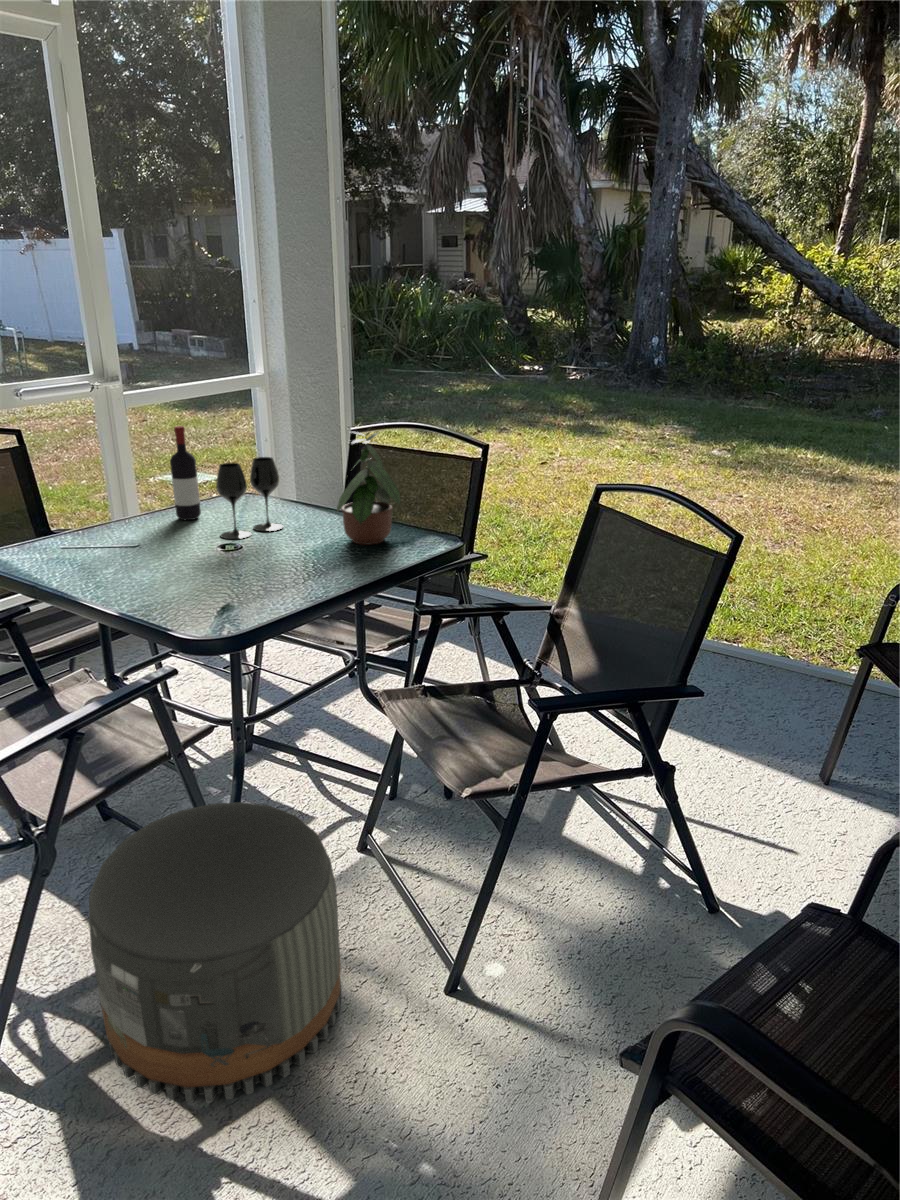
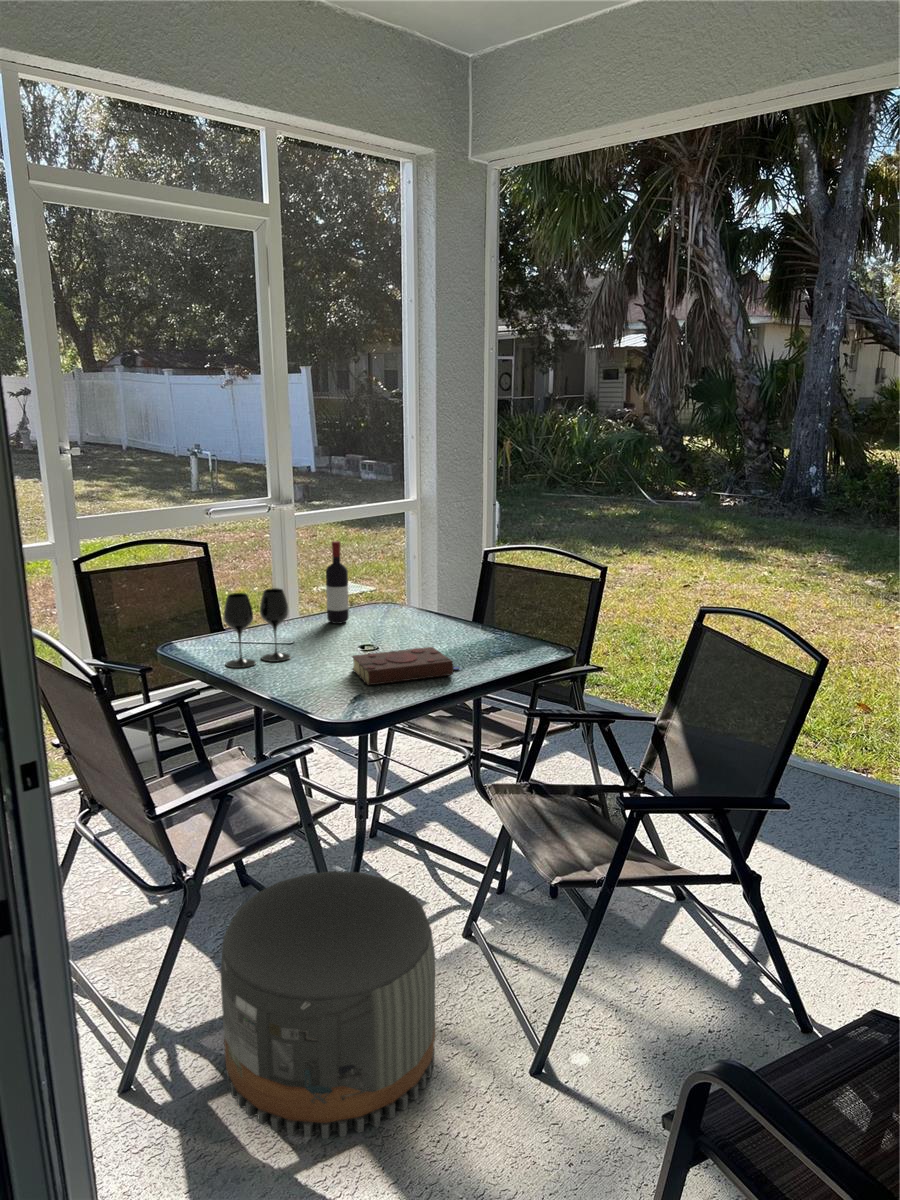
potted plant: present [337,432,400,545] -> none [462,546,530,653]
wine glass: present [216,457,283,539] -> present [224,588,291,668]
book: none [210,542,338,591] -> present [352,647,459,685]

